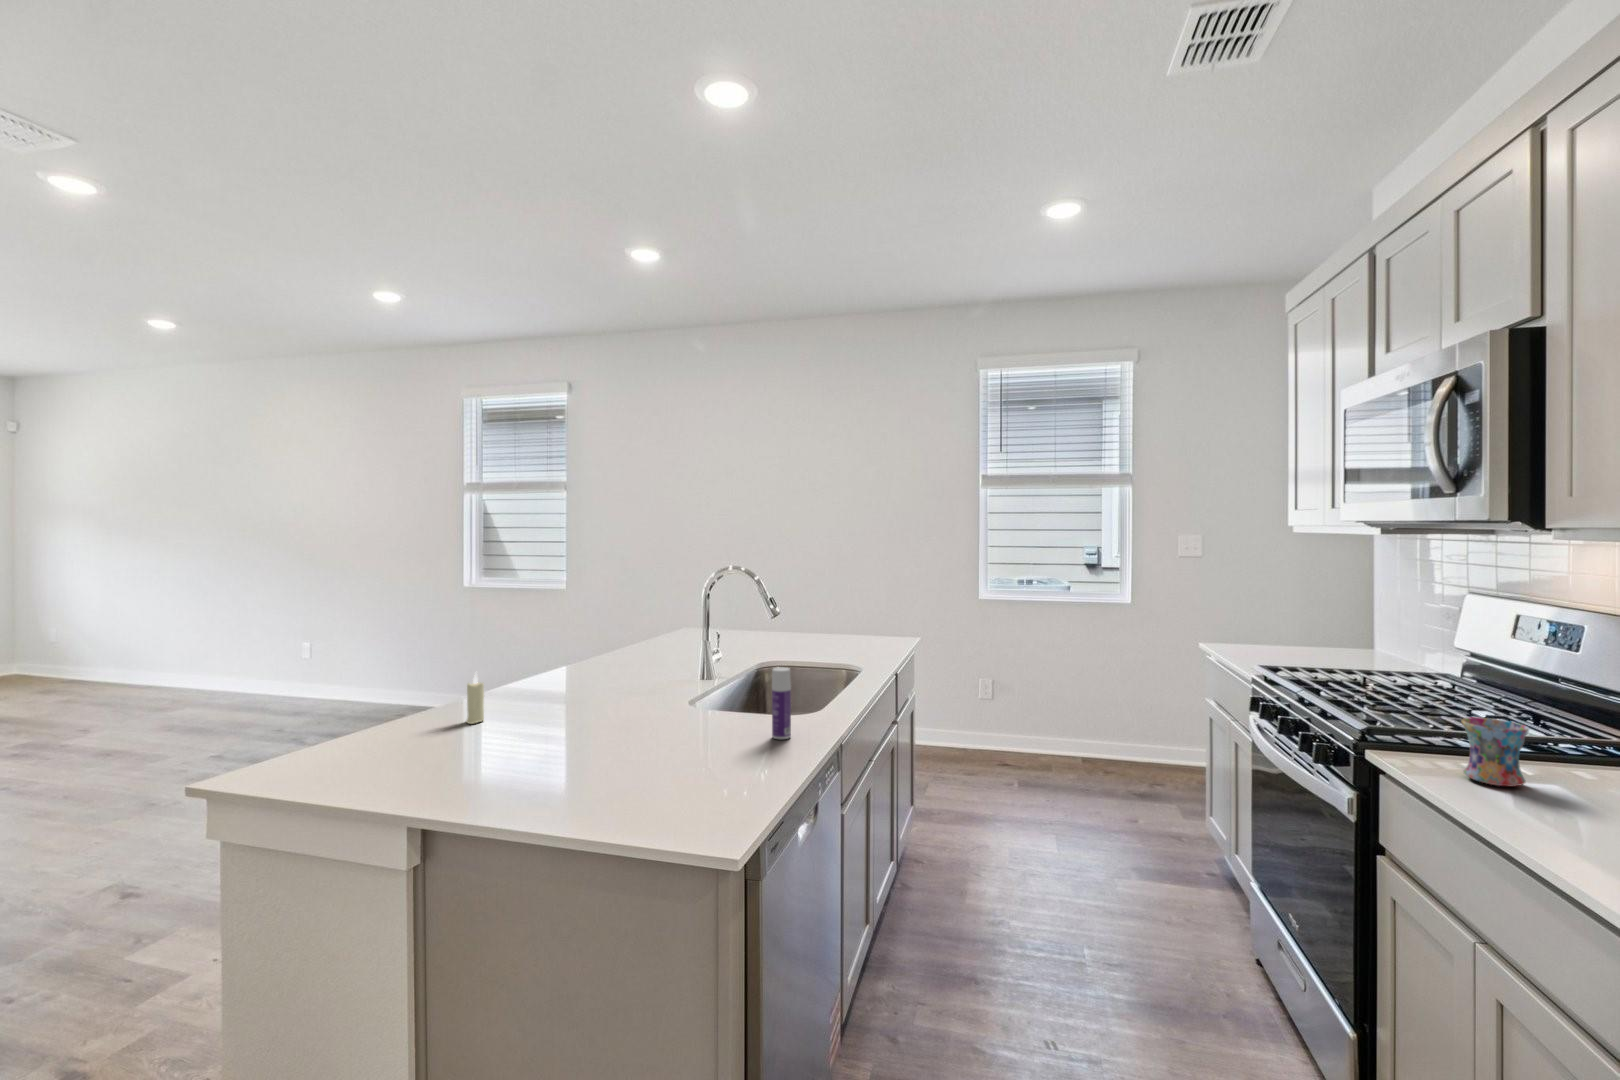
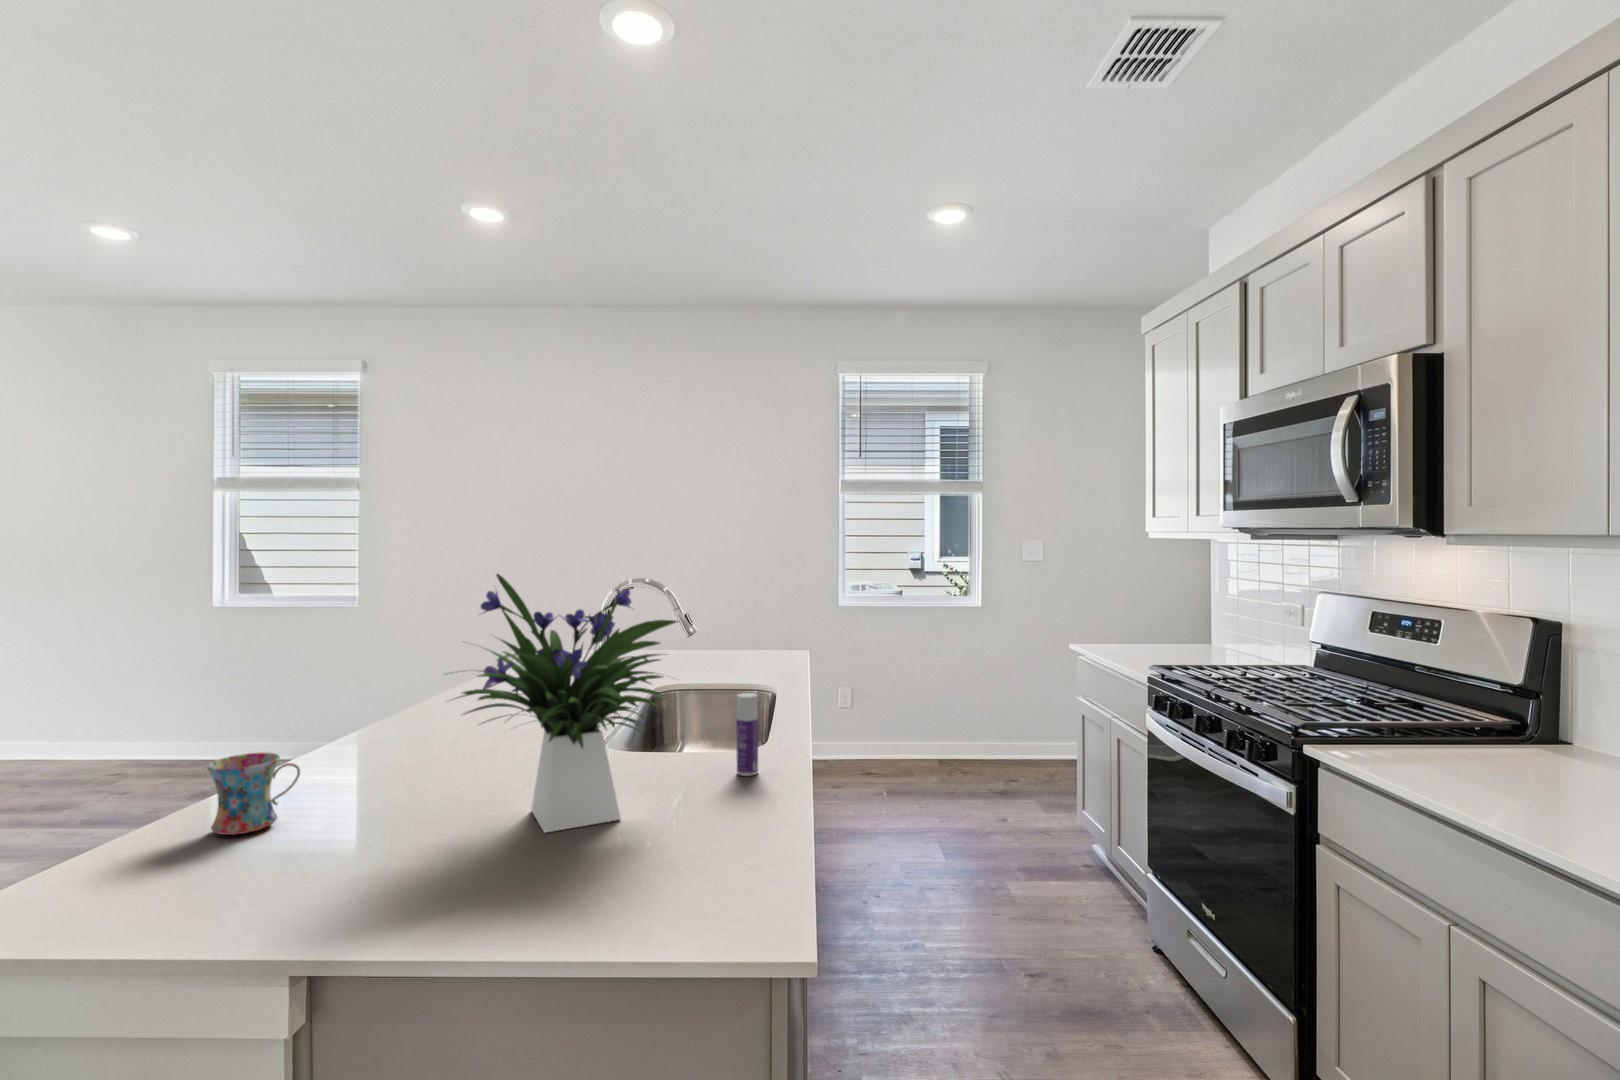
flower arrangement: none [520,560,713,769] -> present [457,574,677,832]
candle: present [466,674,484,724] -> none [329,717,355,786]
mug: present [1461,717,1529,786] -> present [207,752,300,835]

